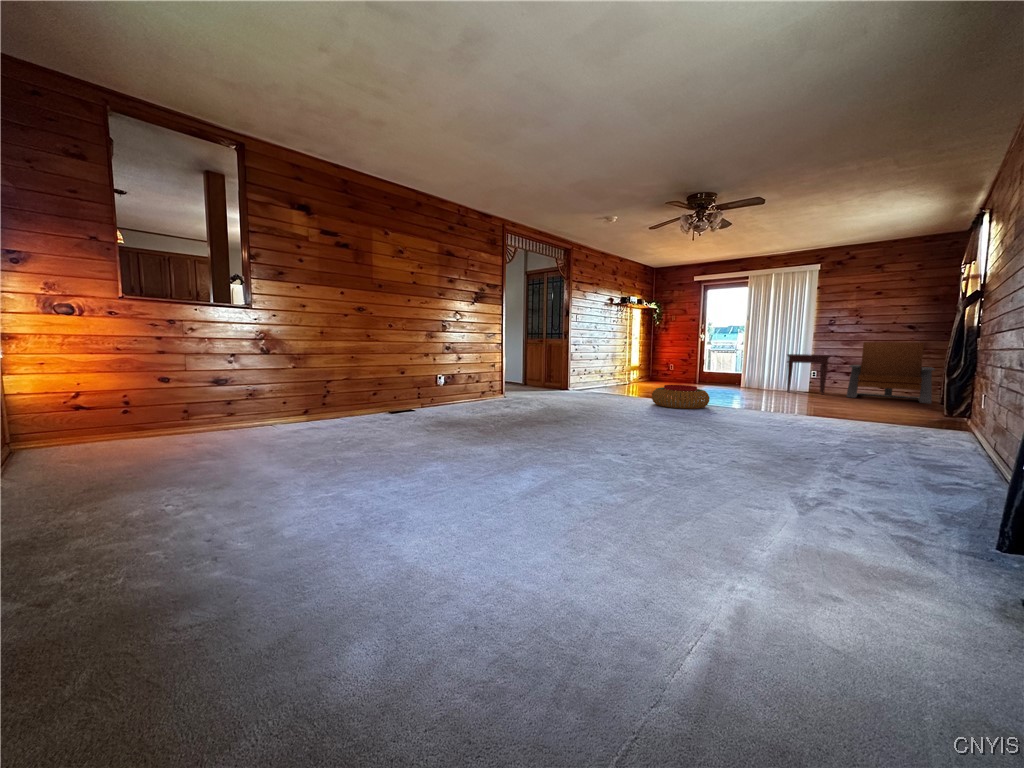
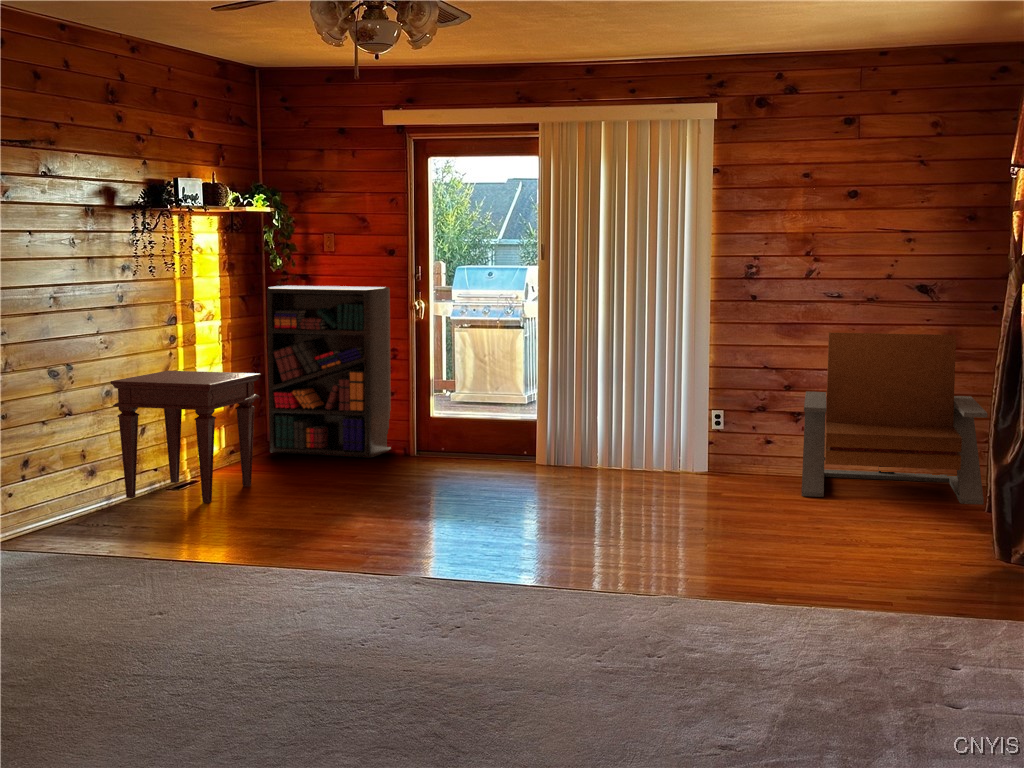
bookshelf: none [652,331,694,383] -> present [267,286,391,458]
side table: present [787,354,830,394] -> present [110,371,261,503]
pouf: present [652,385,710,409] -> none [264,550,458,655]

